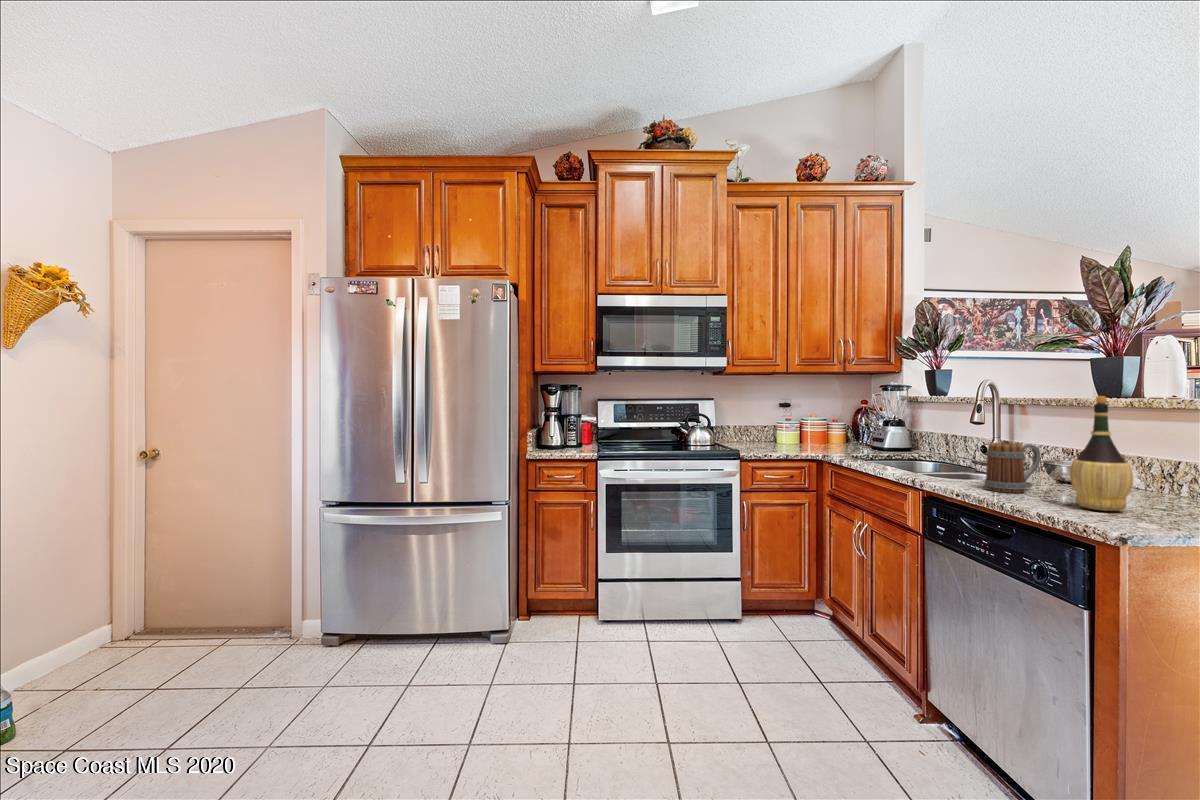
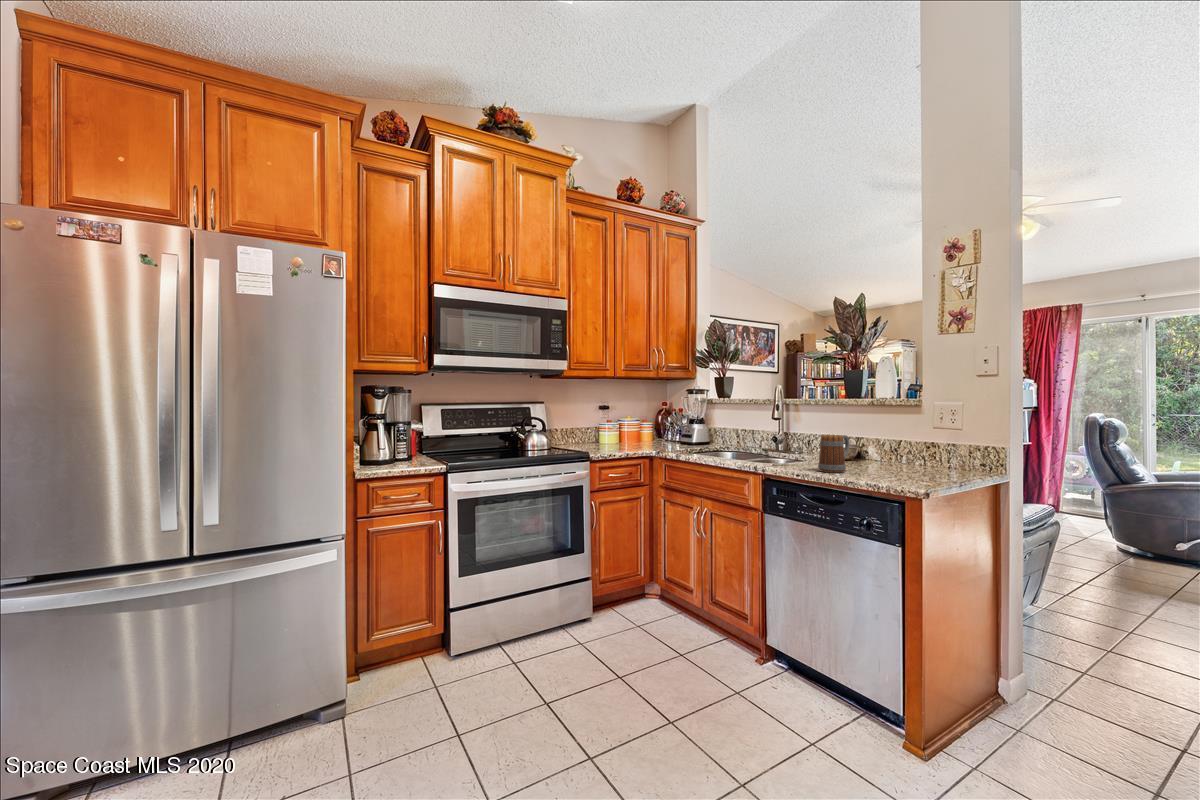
wine bottle: present [1070,396,1133,511] -> none [889,398,927,480]

